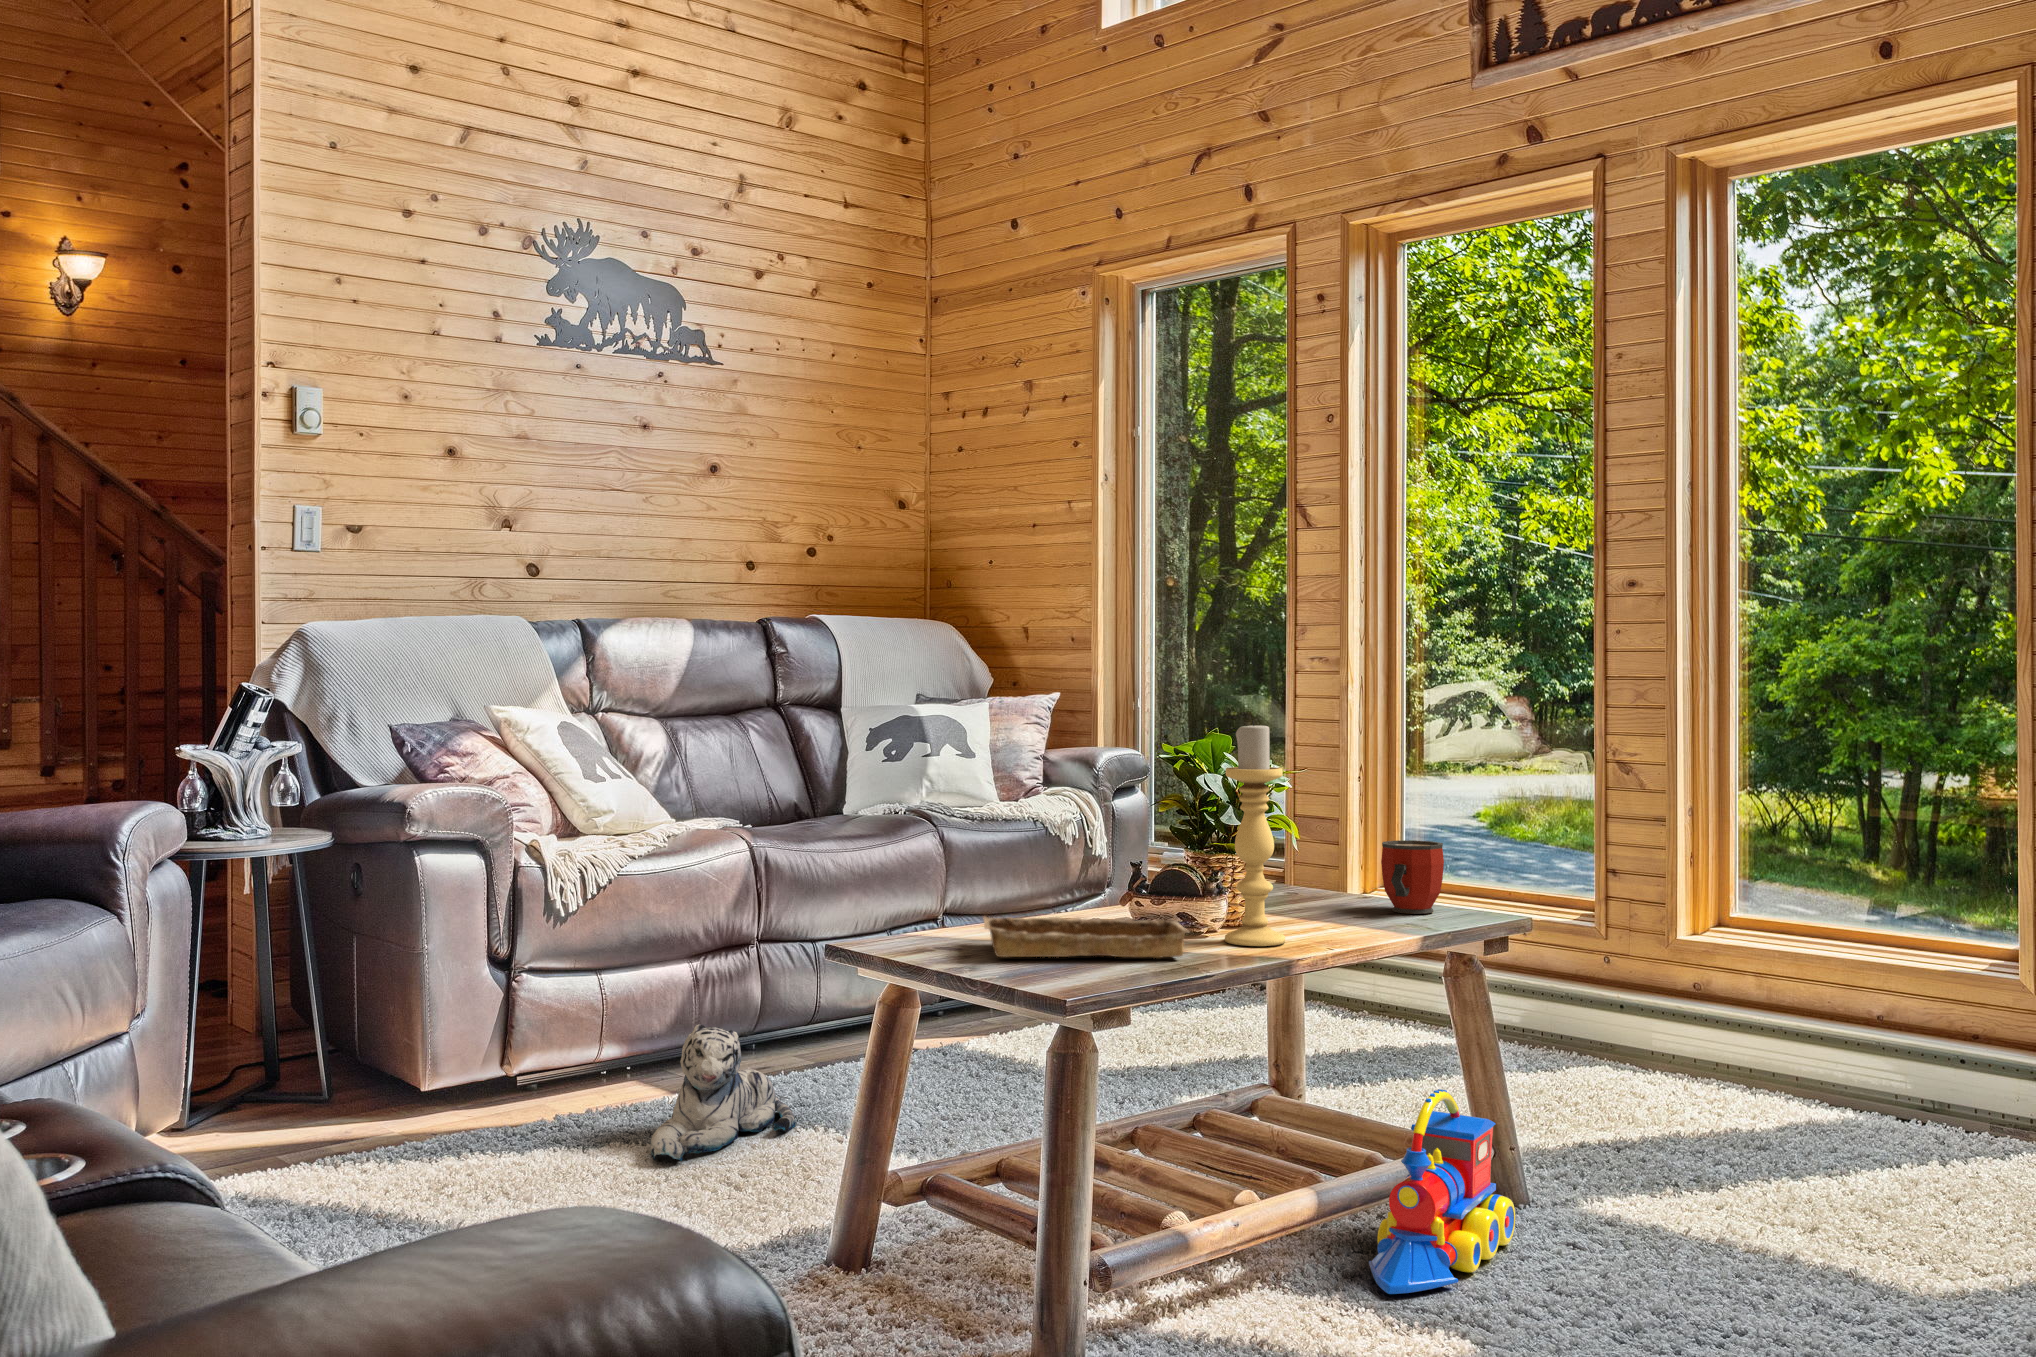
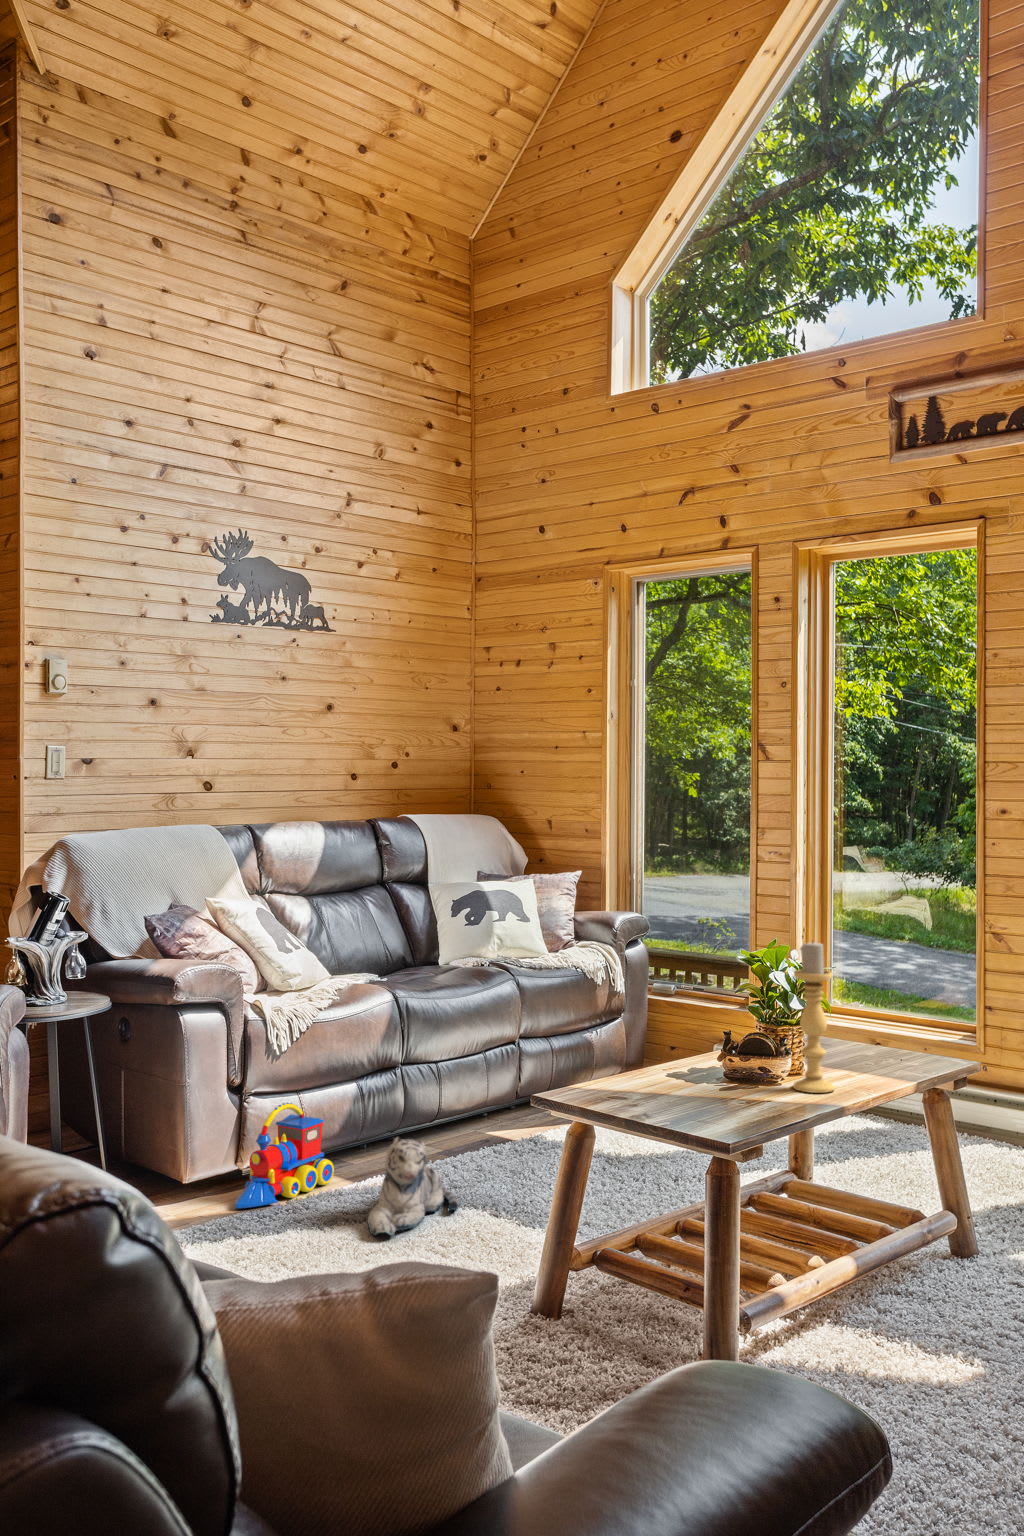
mug: present [1381,840,1444,914] -> none [877,1009,921,1061]
tray: present [983,917,1188,958] -> none [635,1074,784,1106]
toy train: present [1369,1089,1515,1294] -> present [235,1103,334,1209]

